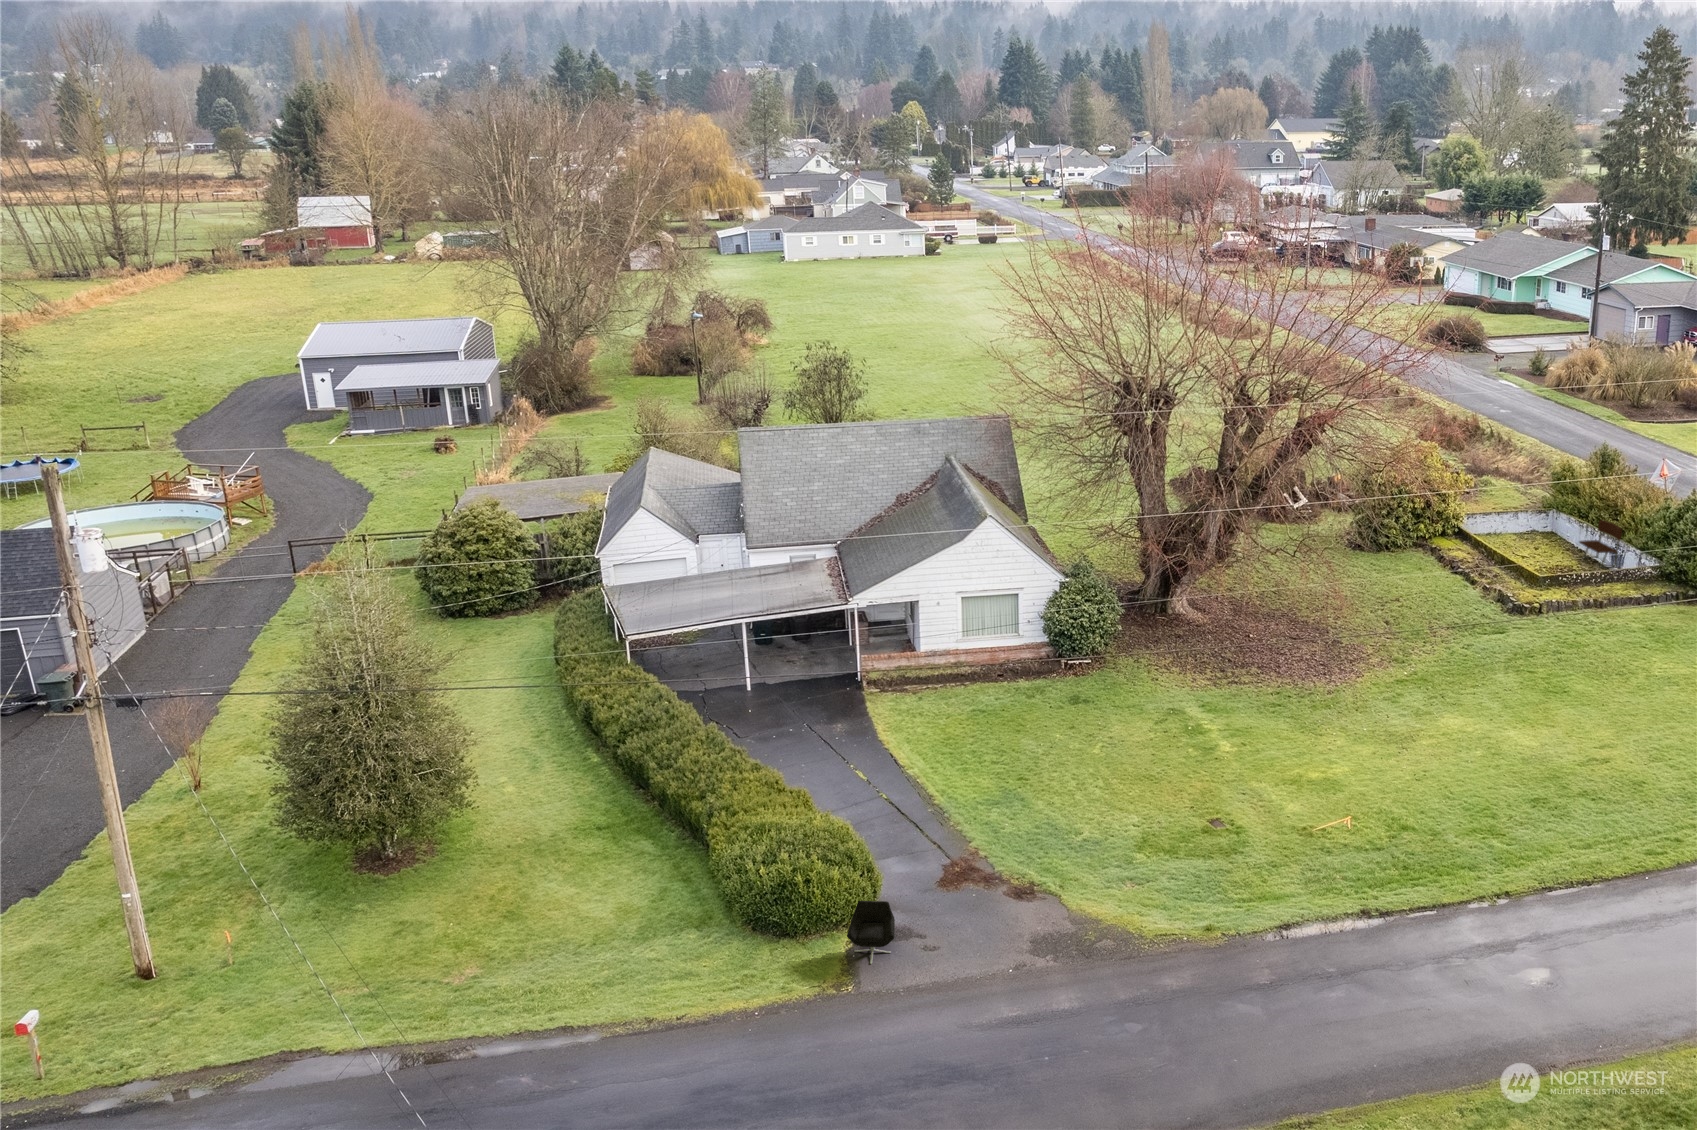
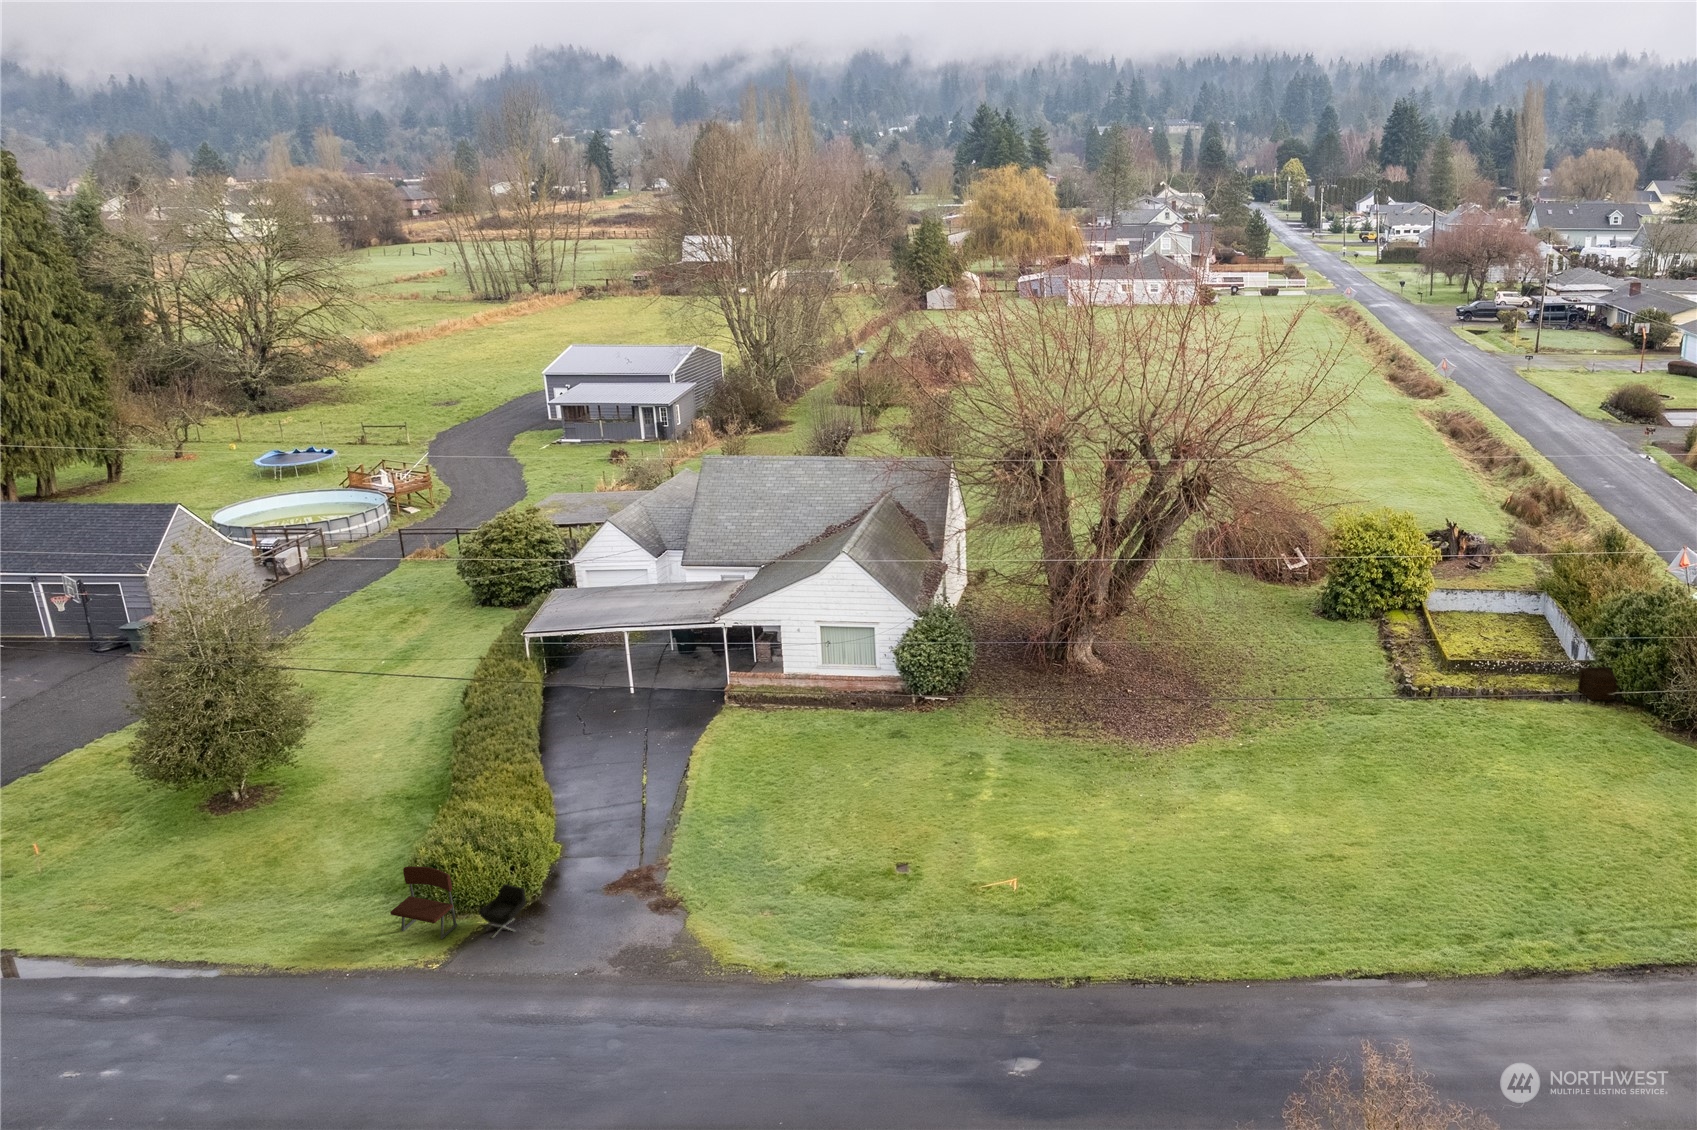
bench: present [1579,520,1622,568] -> present [390,866,457,939]
wooden crate: none [1649,567,1691,599] -> present [1578,667,1617,700]

